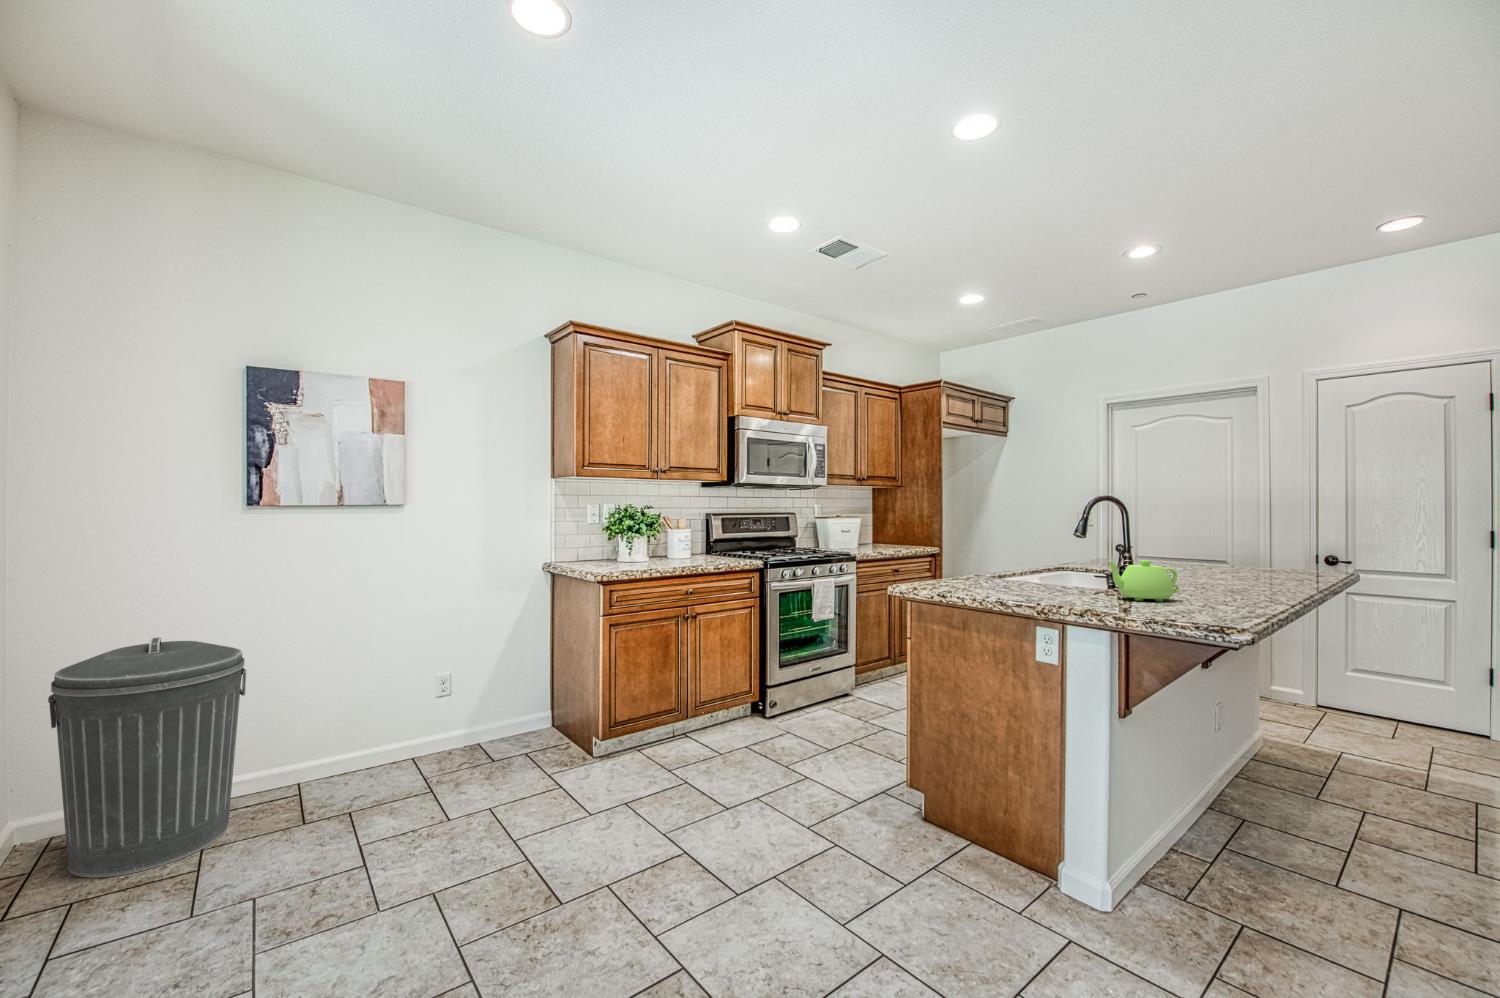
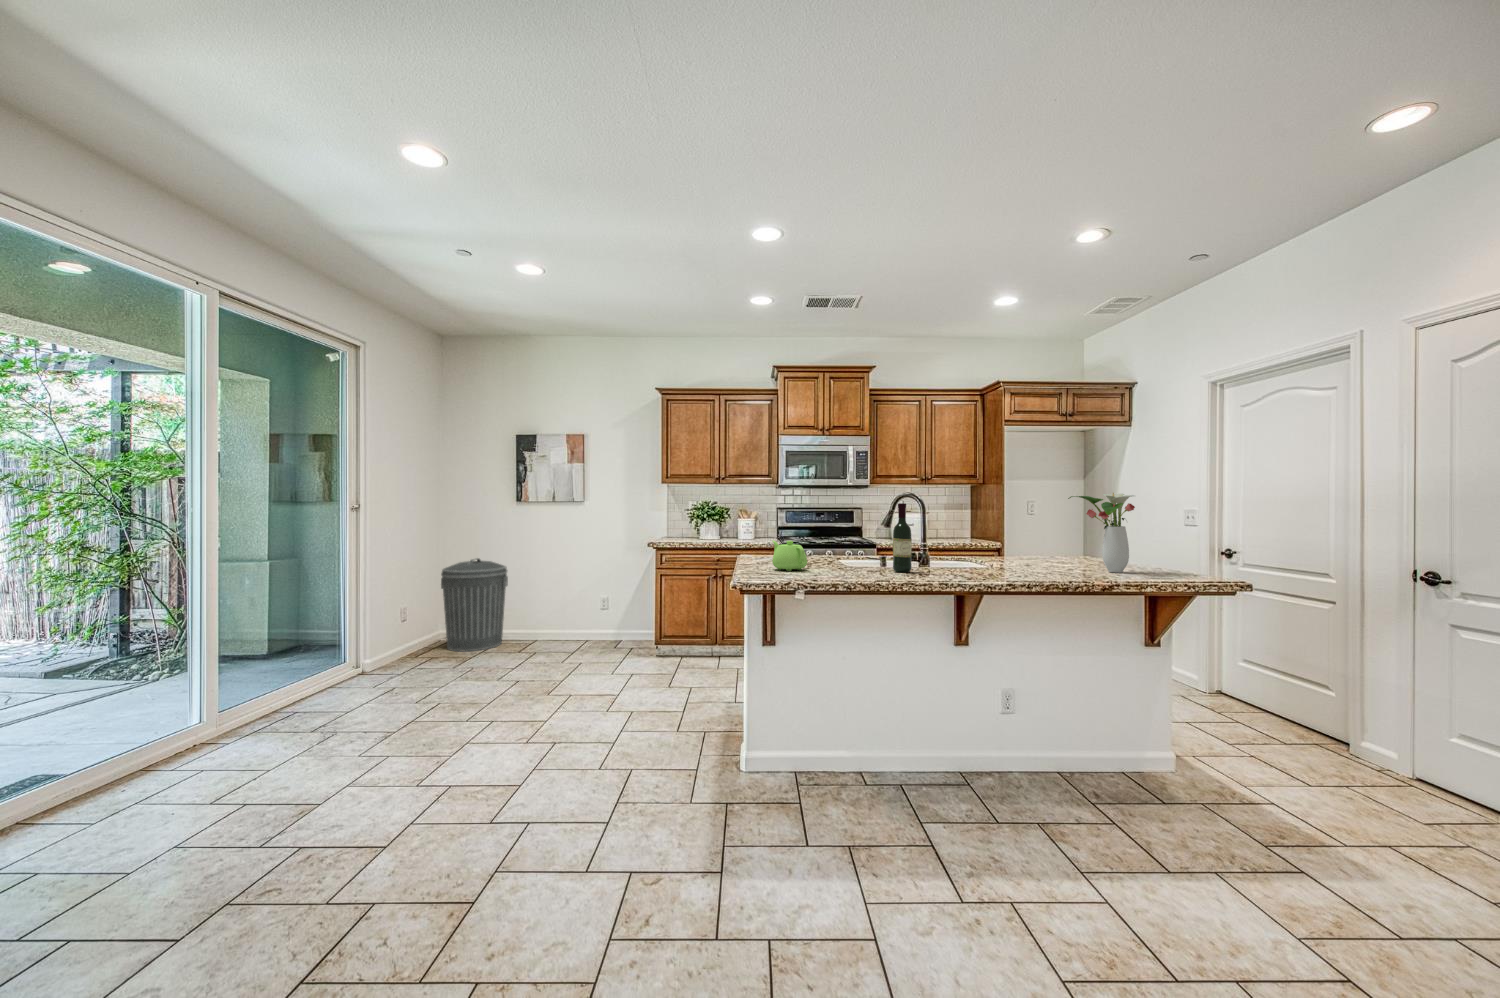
flower arrangement: none [1239,499,1324,574] -> present [1068,493,1135,573]
wine bottle: none [1208,509,1234,590] -> present [893,503,912,572]

